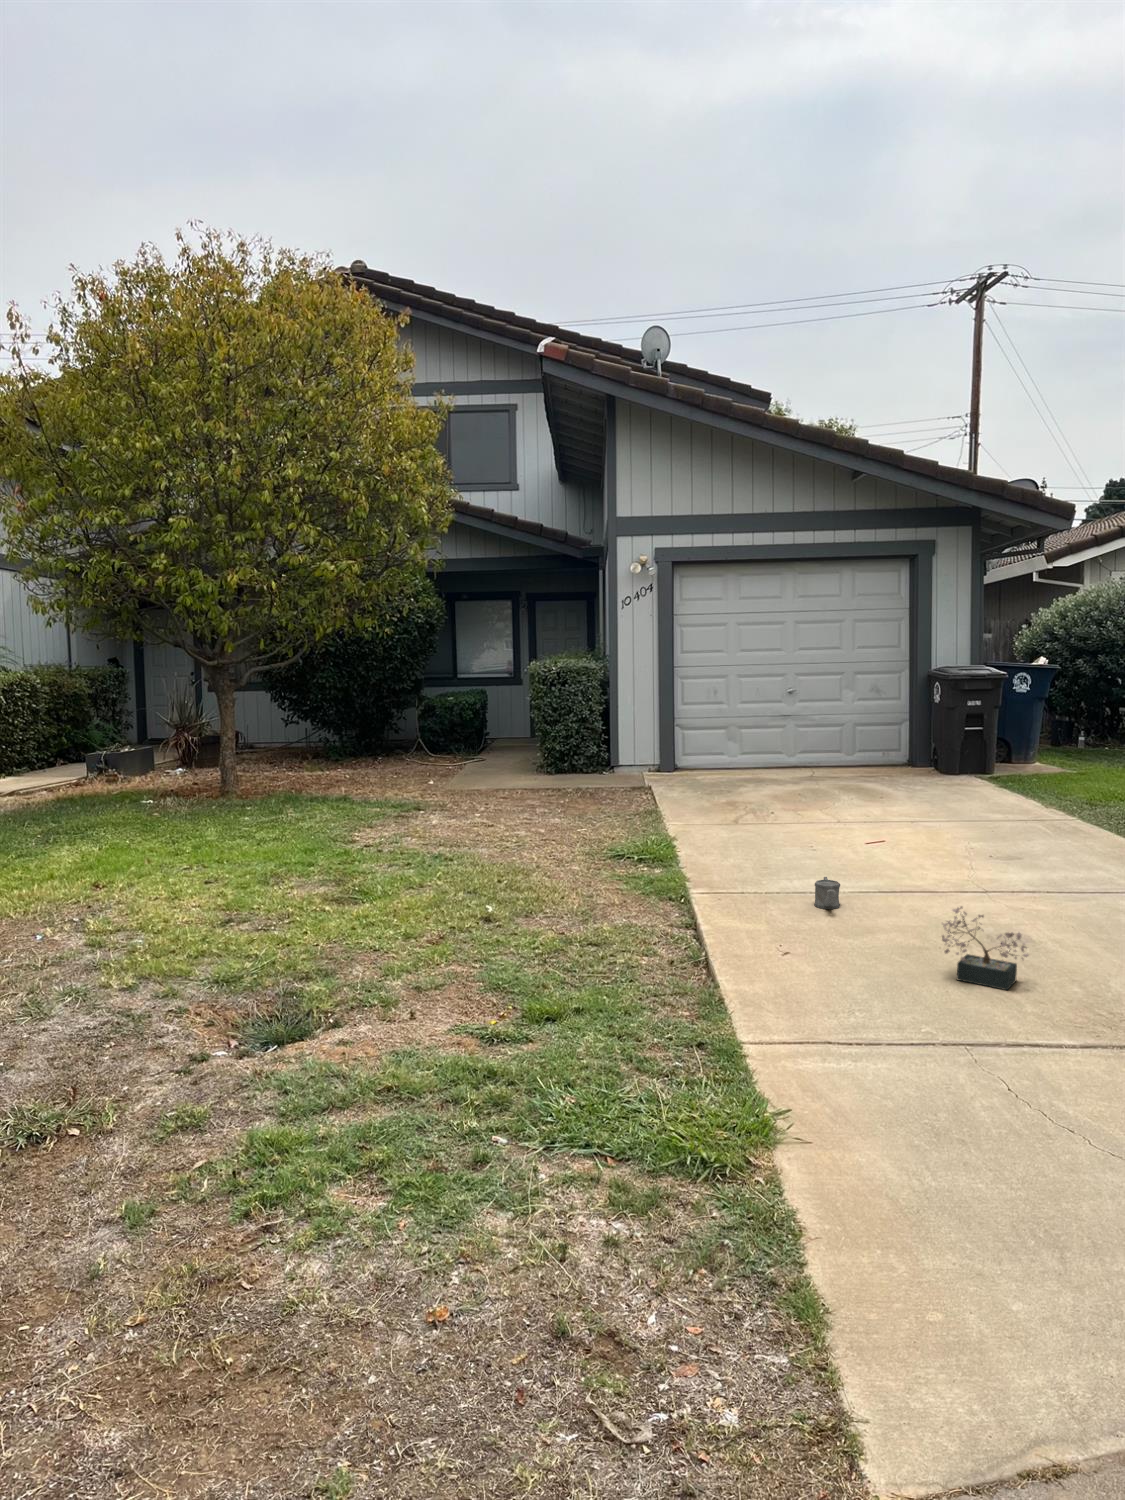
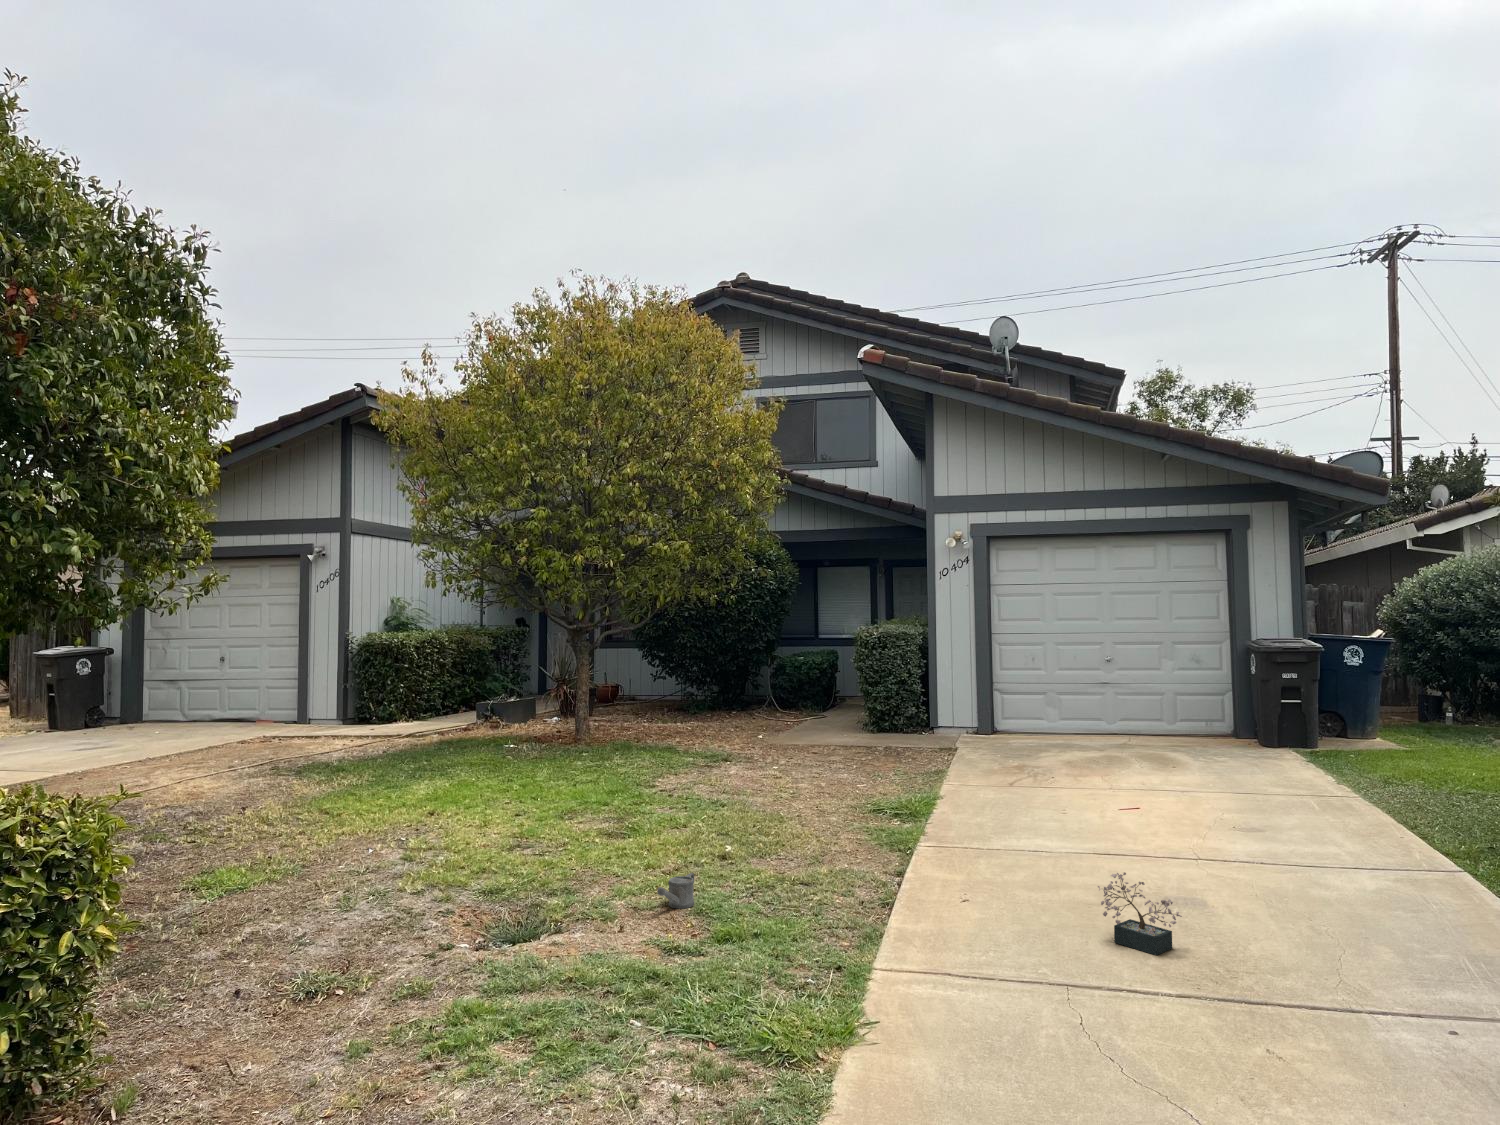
watering can: present [814,877,840,909] -> present [658,873,694,909]

